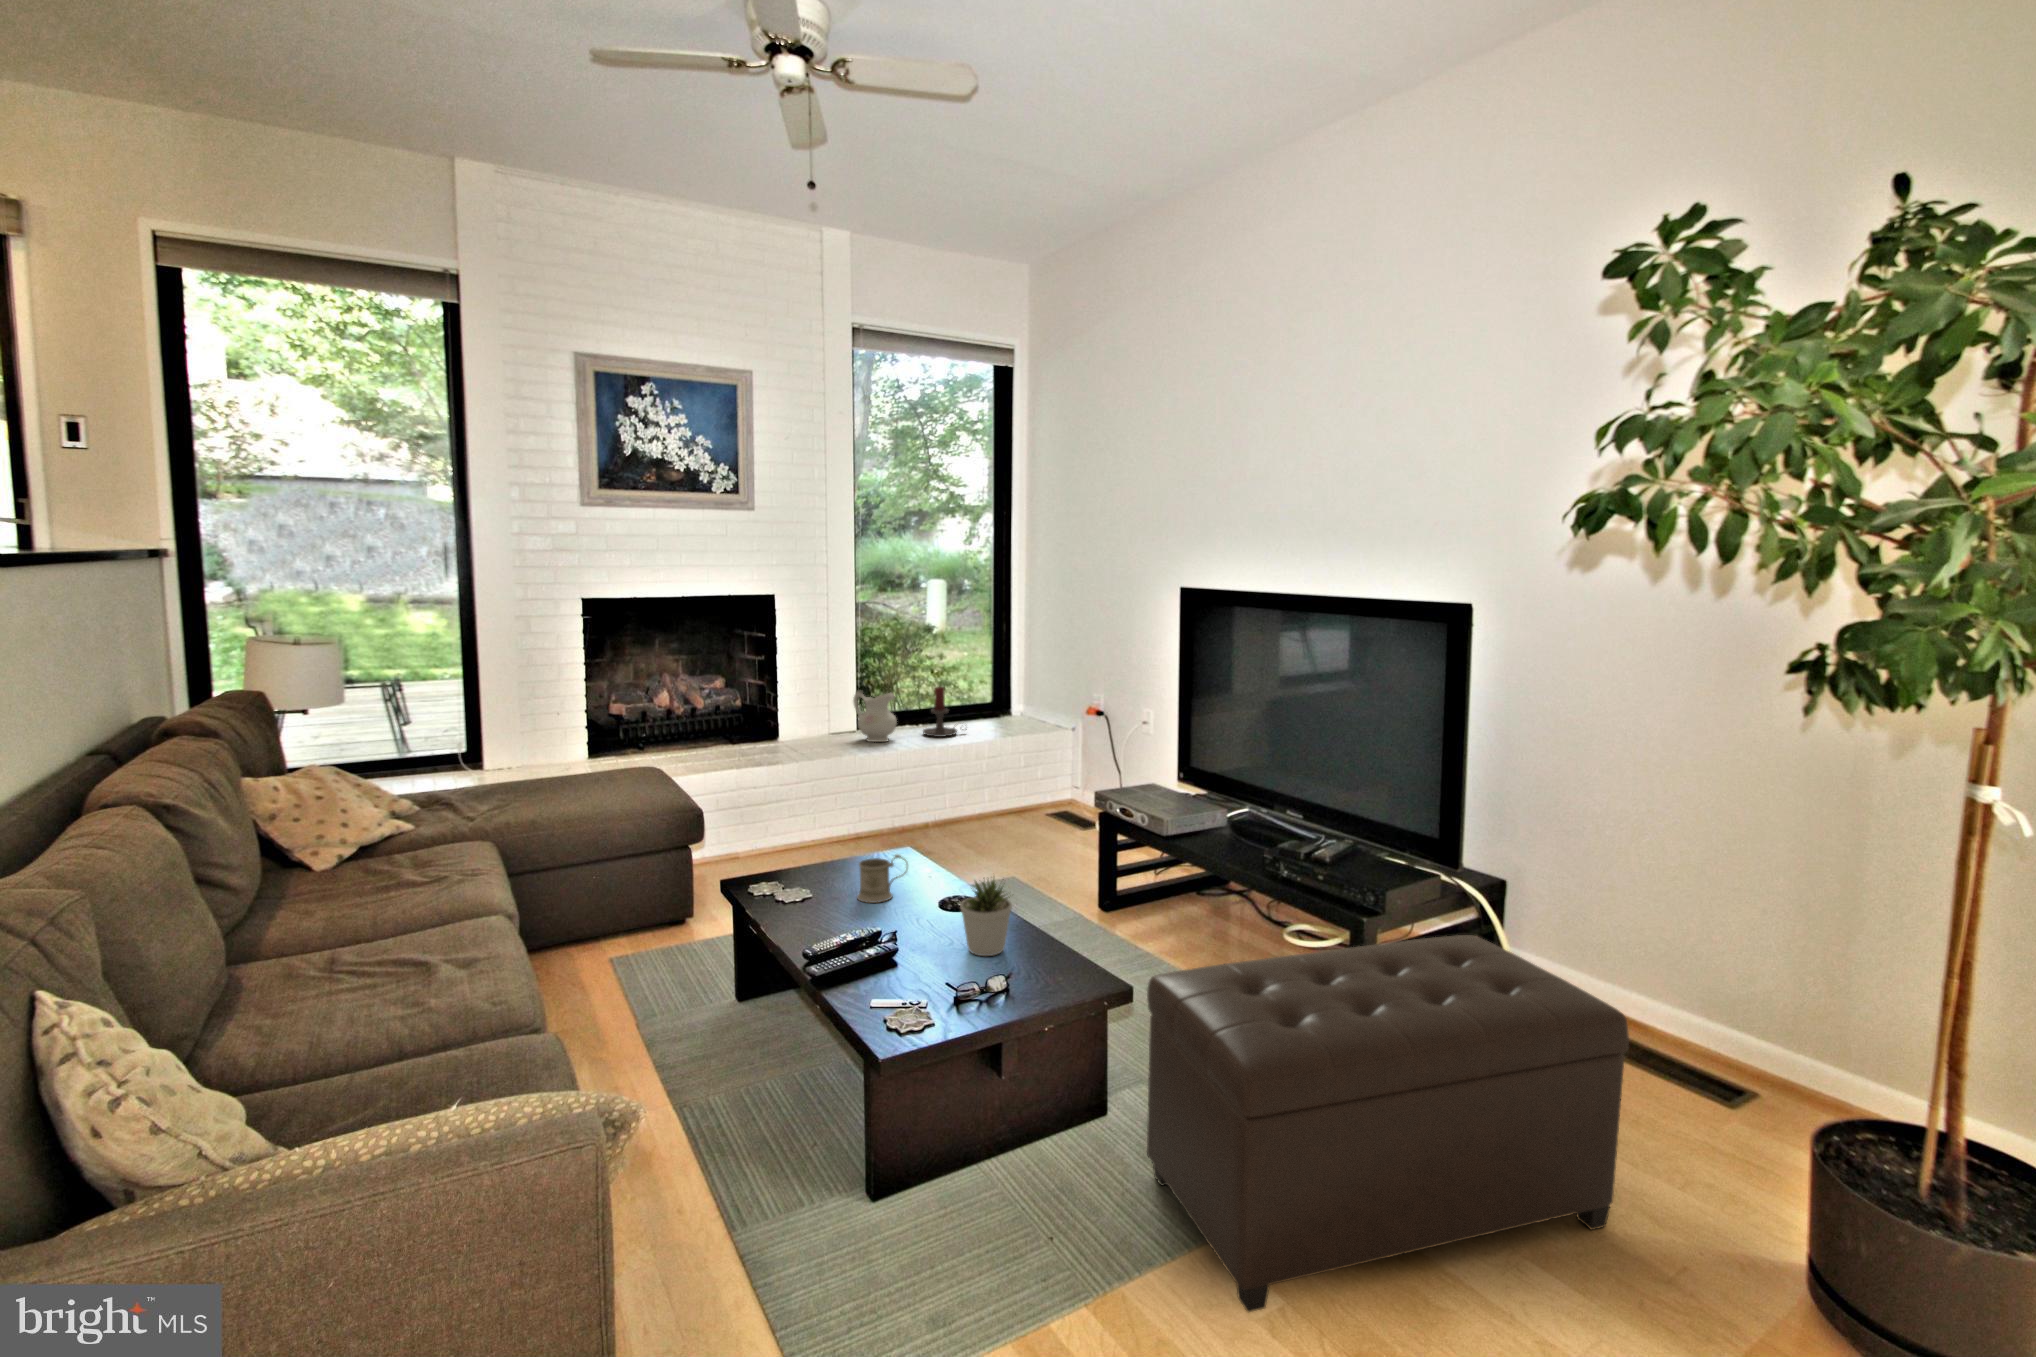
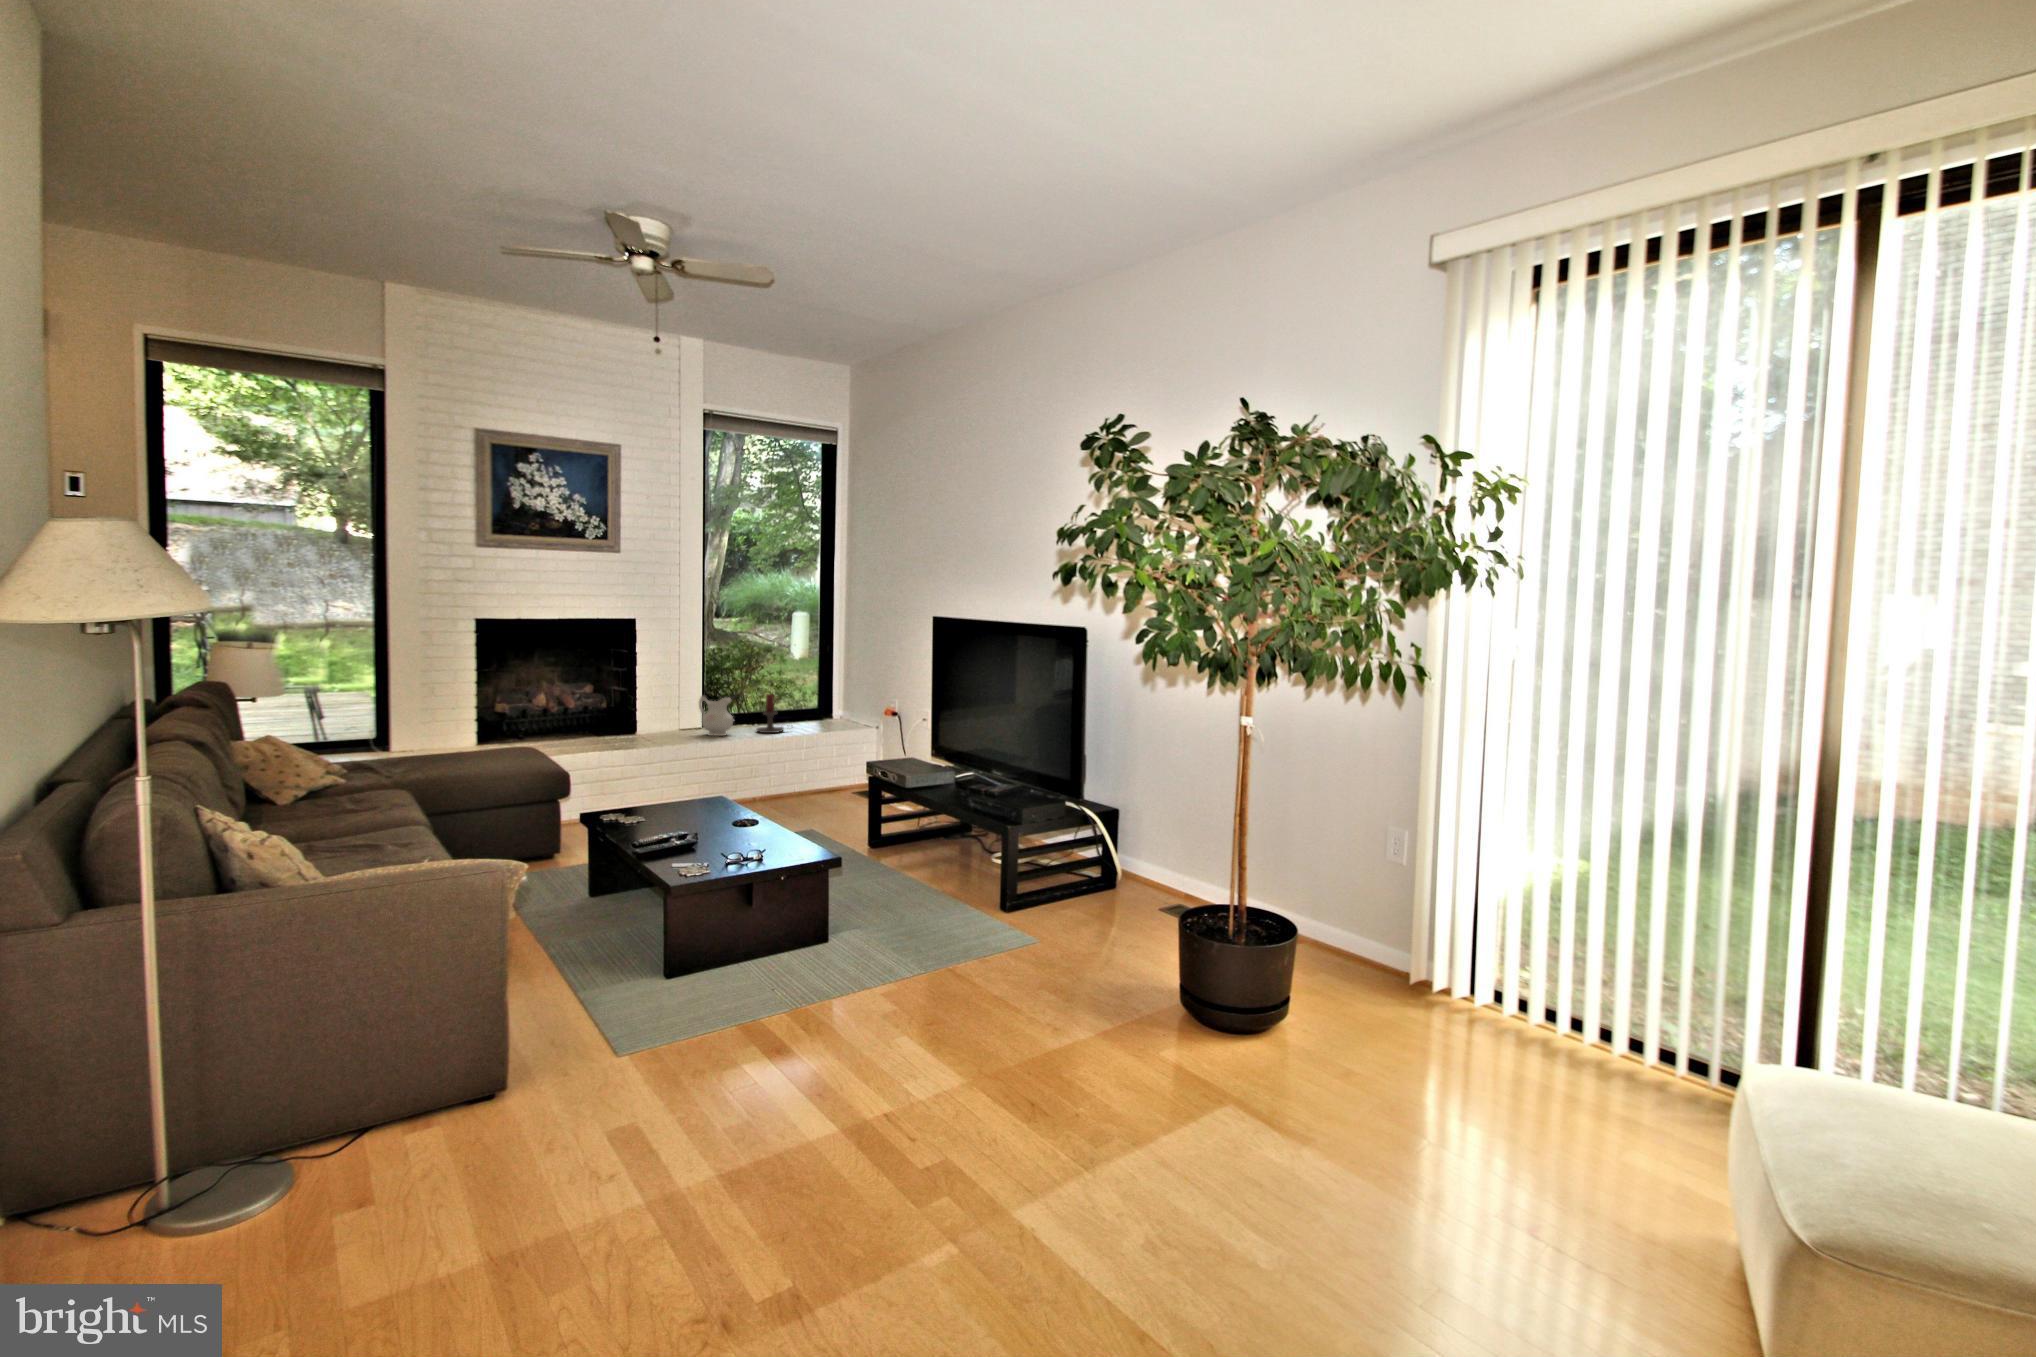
mug: present [857,855,908,903] -> none [661,786,698,818]
potted plant: present [960,879,1012,956] -> none [720,788,756,841]
ottoman: present [1147,935,1629,1312] -> none [822,822,1093,1013]

